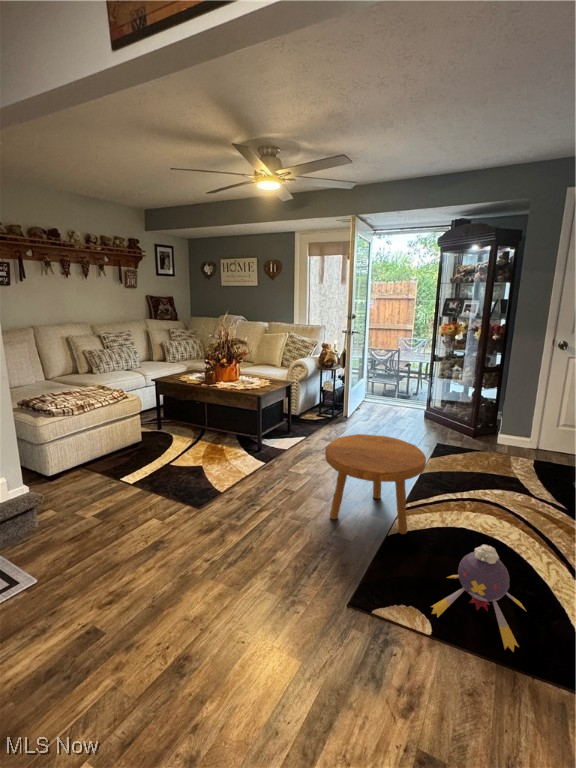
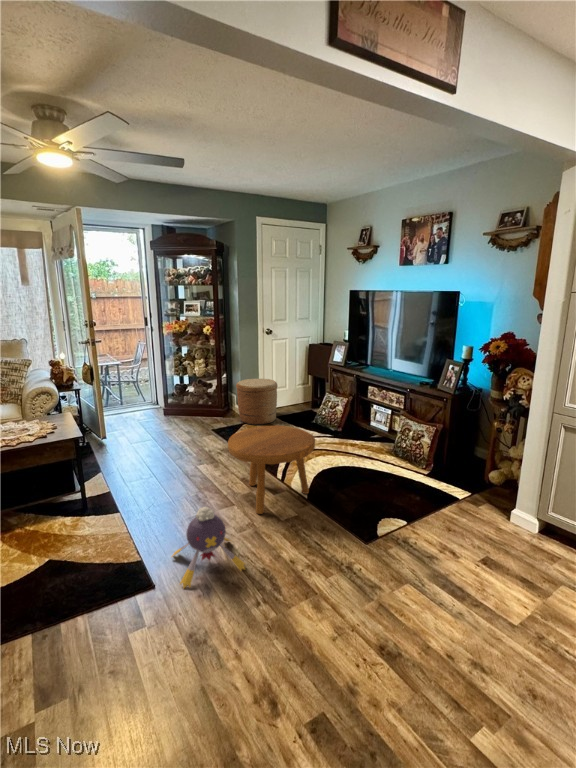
woven basket: none [490,399,553,462] -> present [236,379,278,425]
plush toy: present [431,545,525,652] -> present [172,507,245,588]

